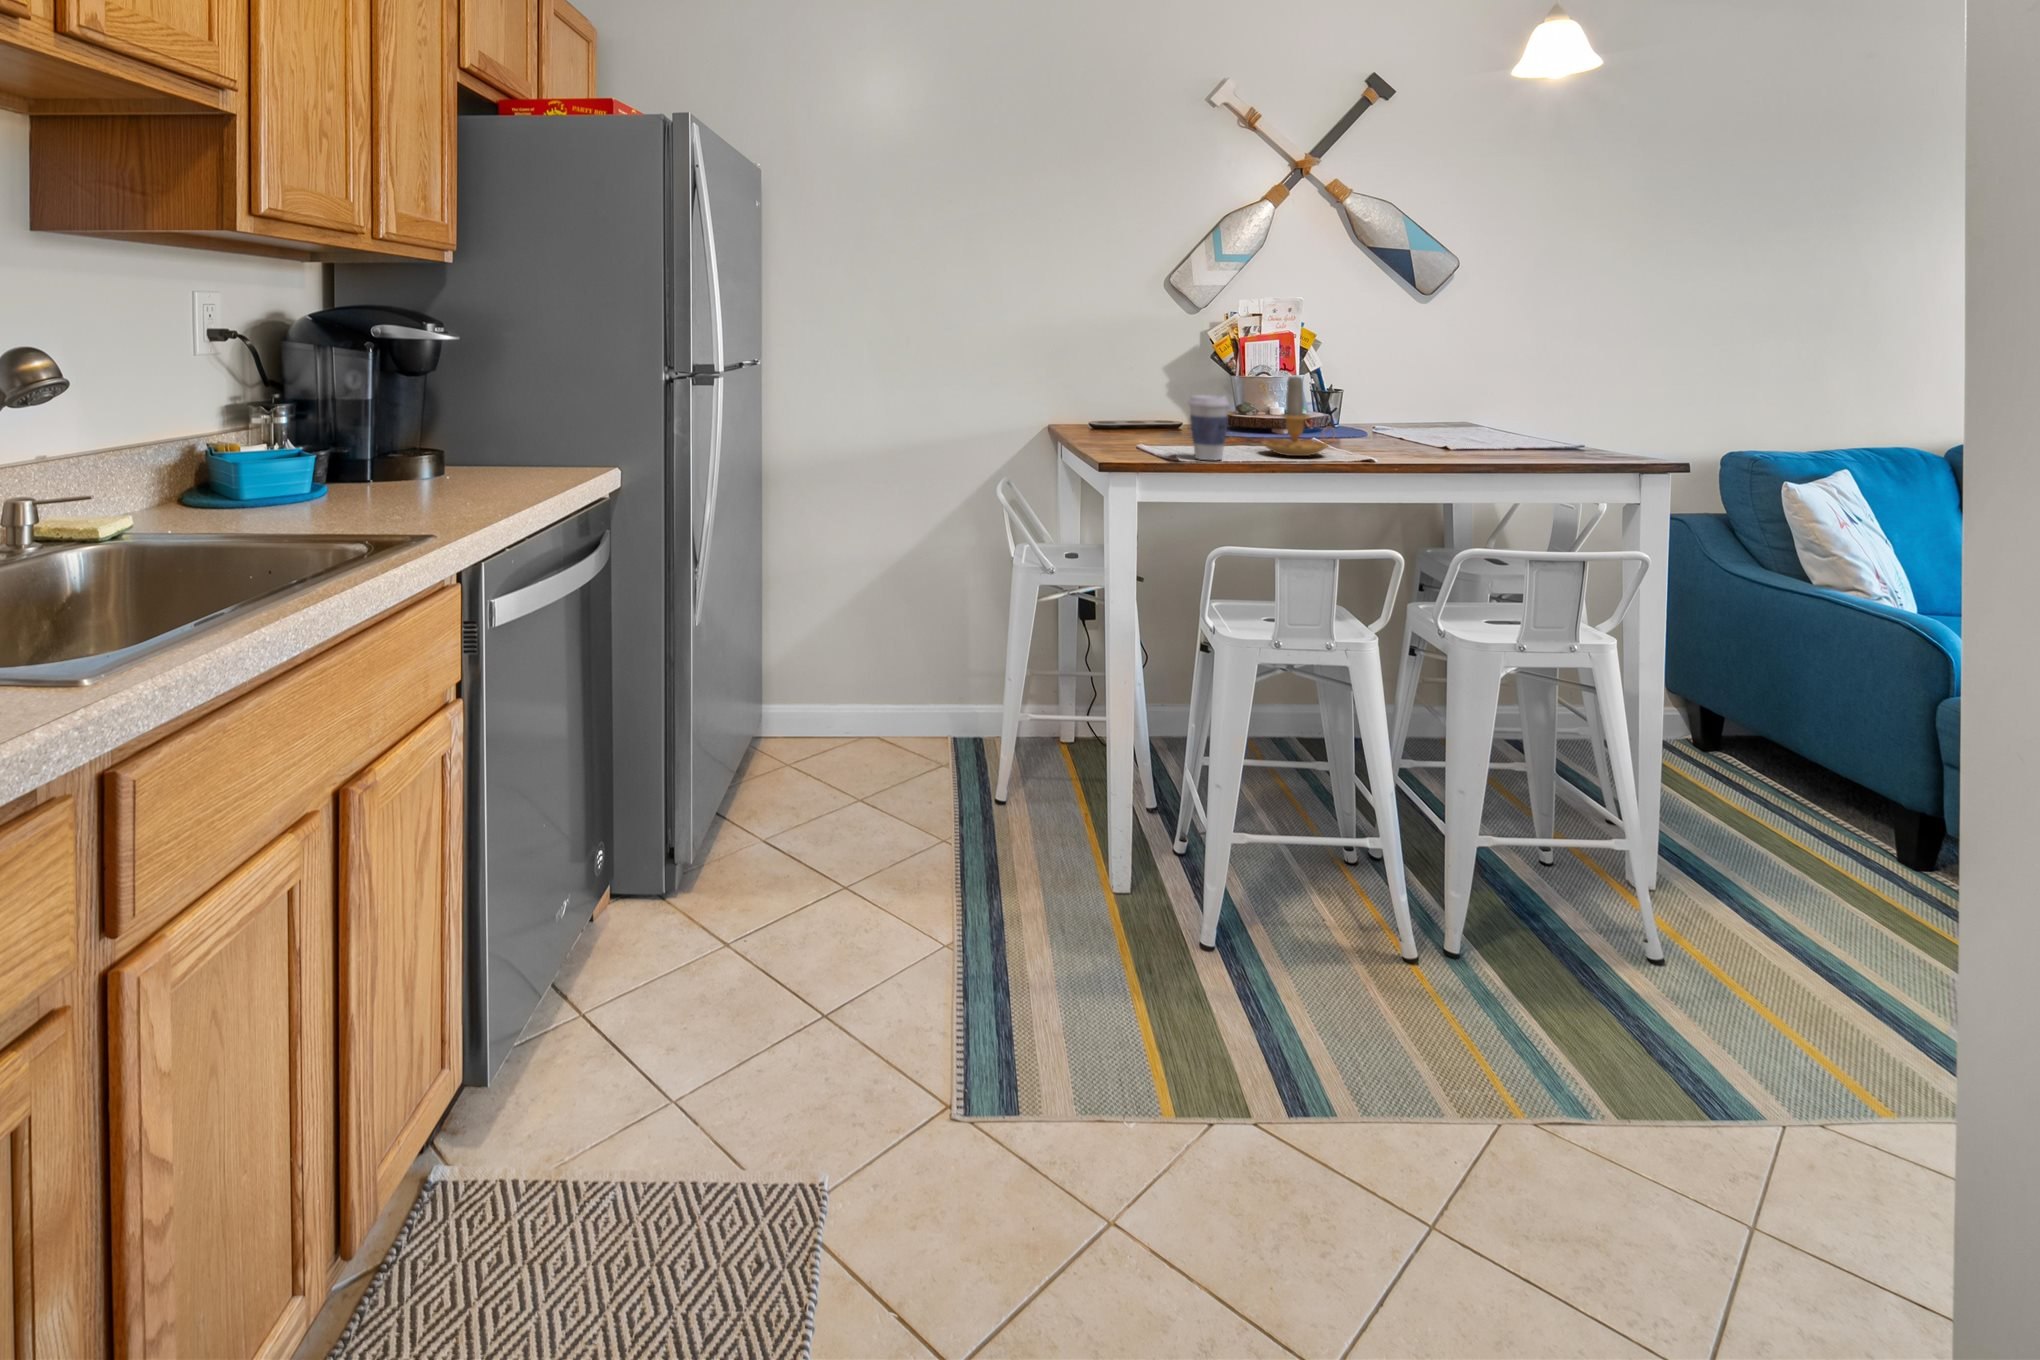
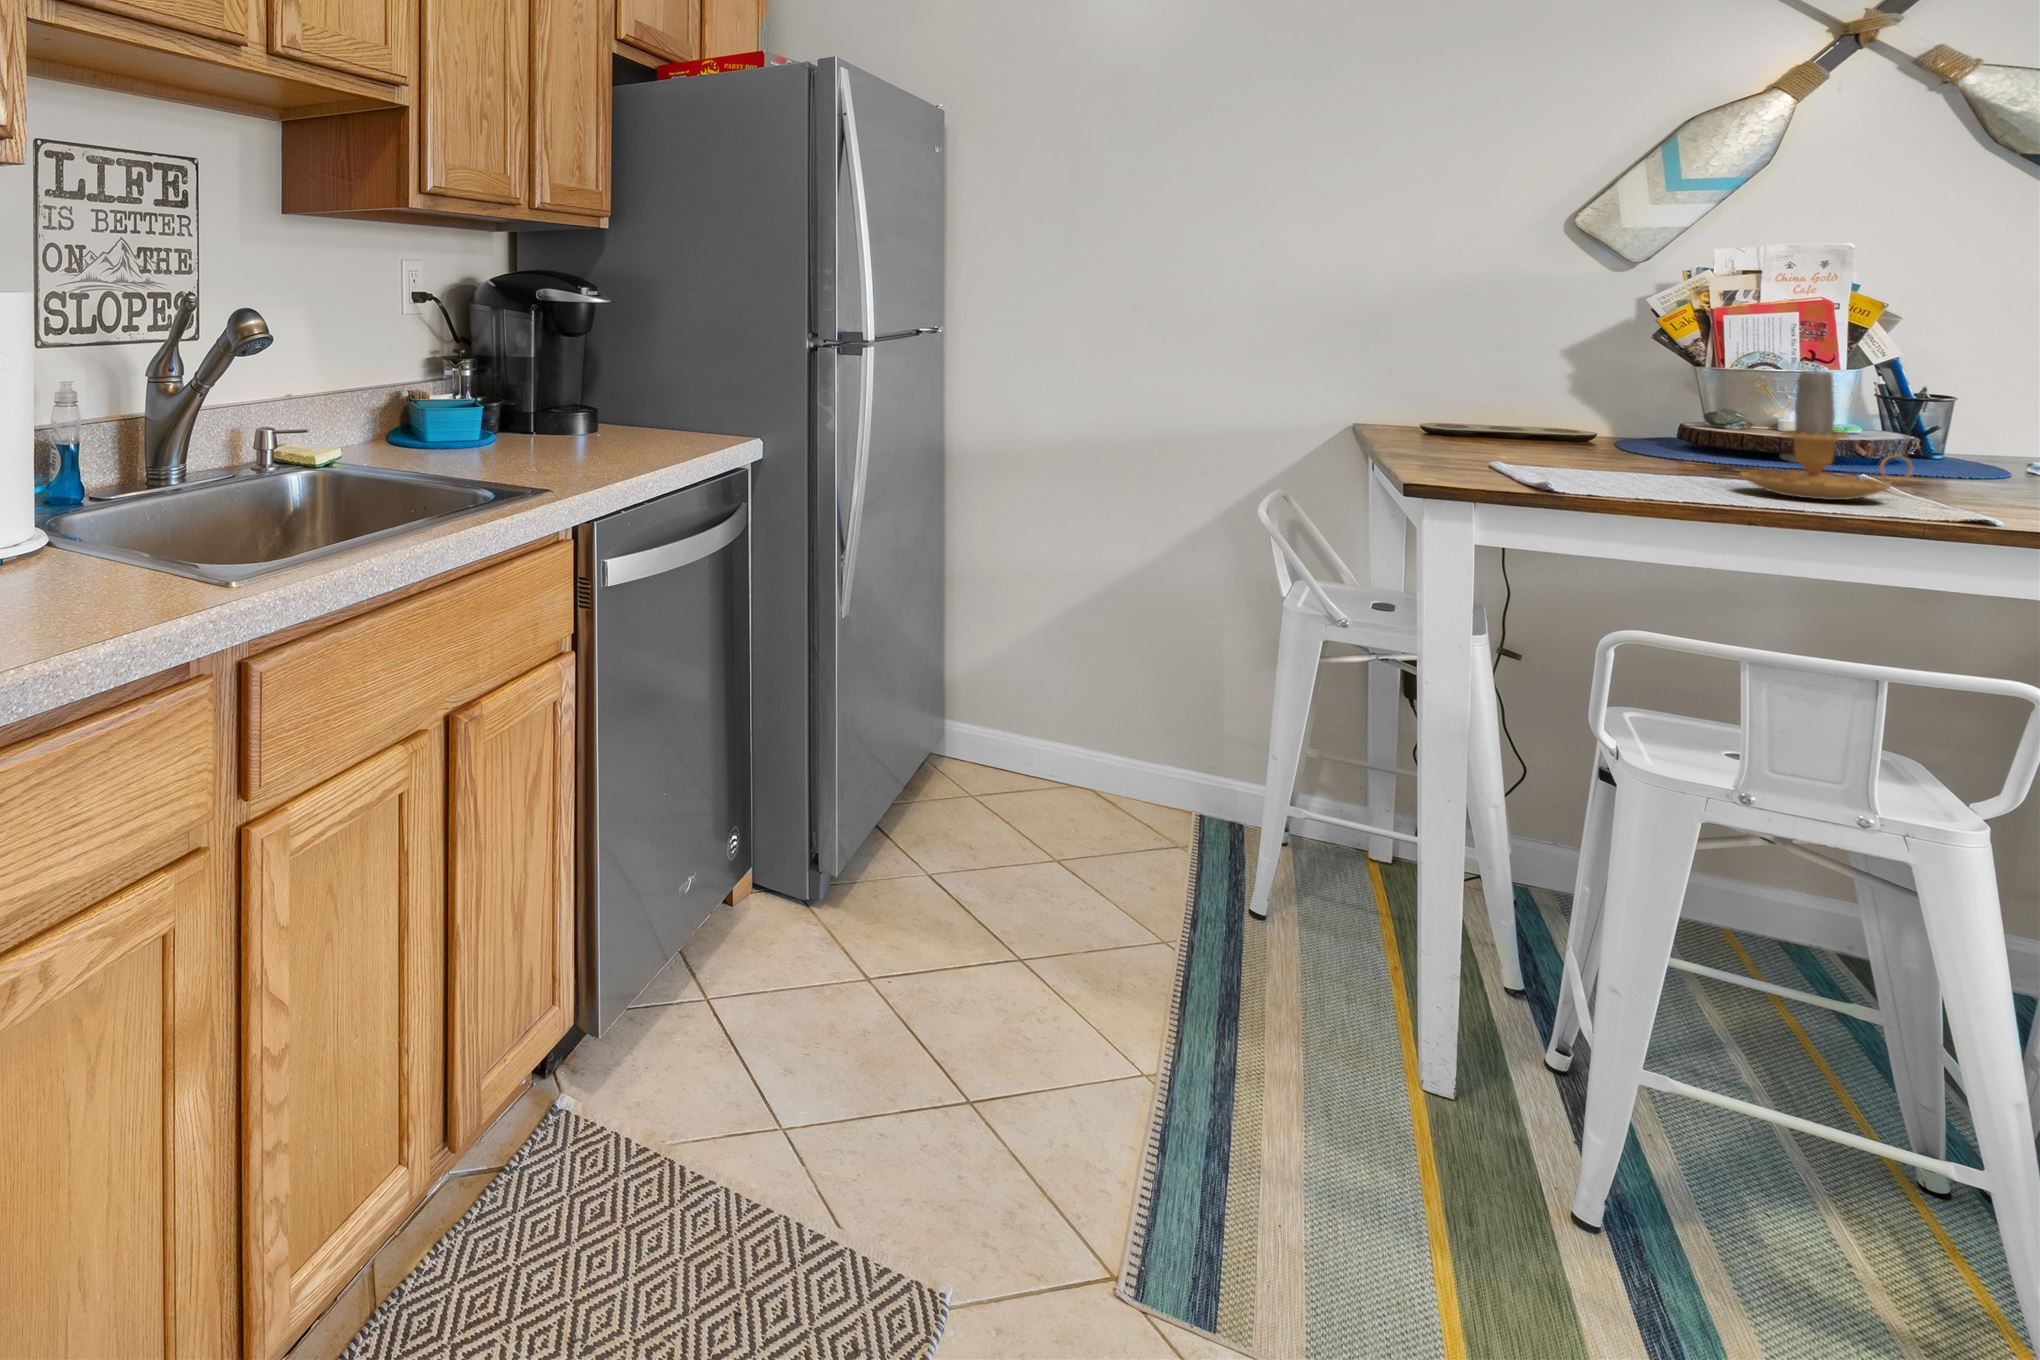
coffee cup: present [1189,395,1229,460] -> none [1579,395,1663,494]

